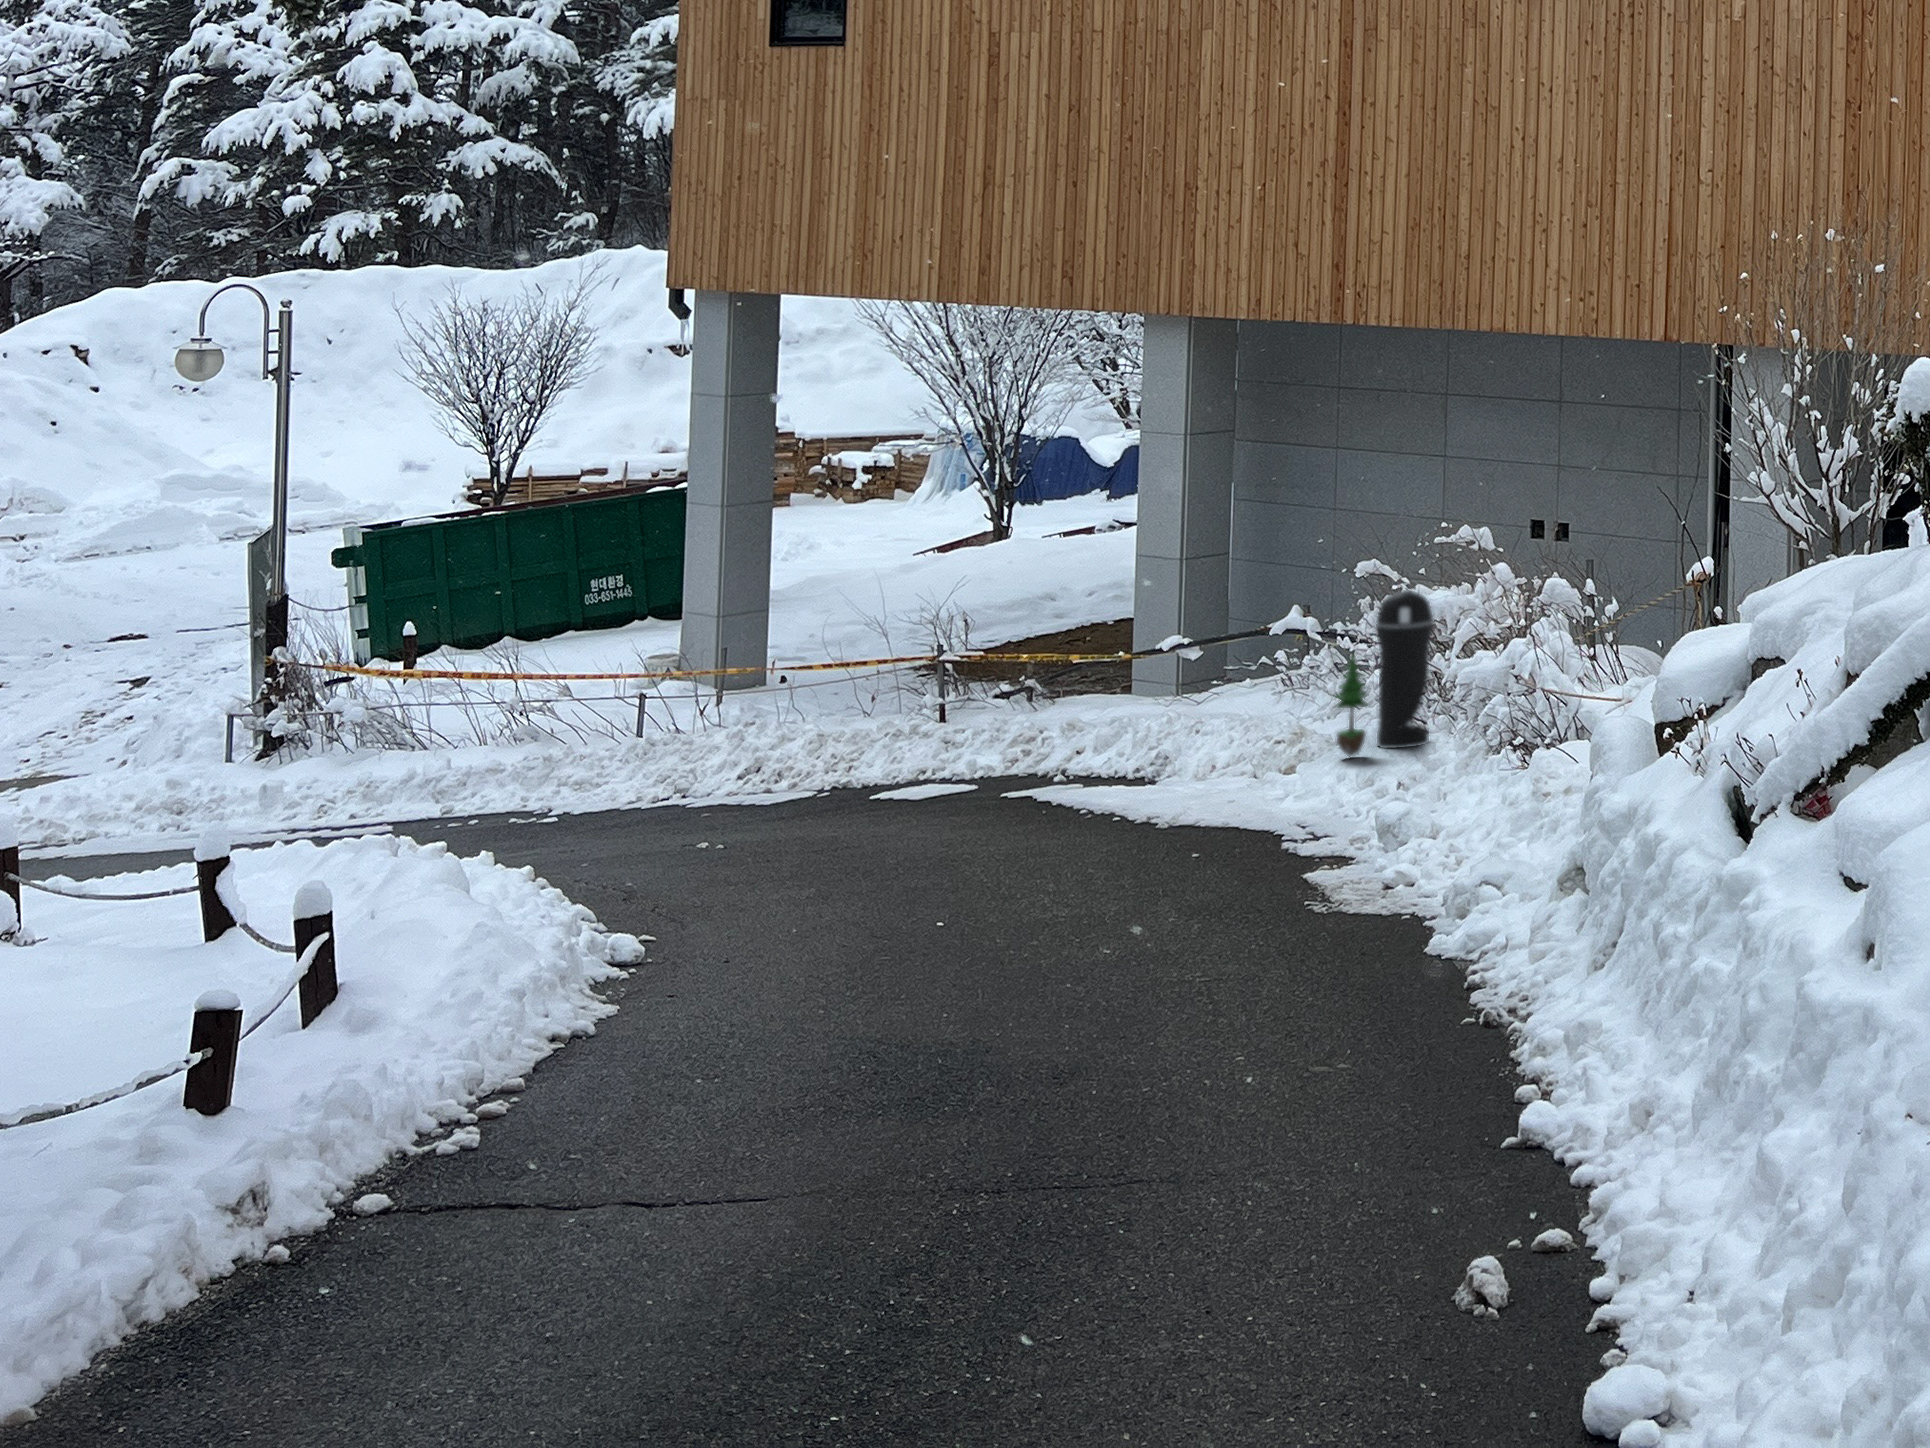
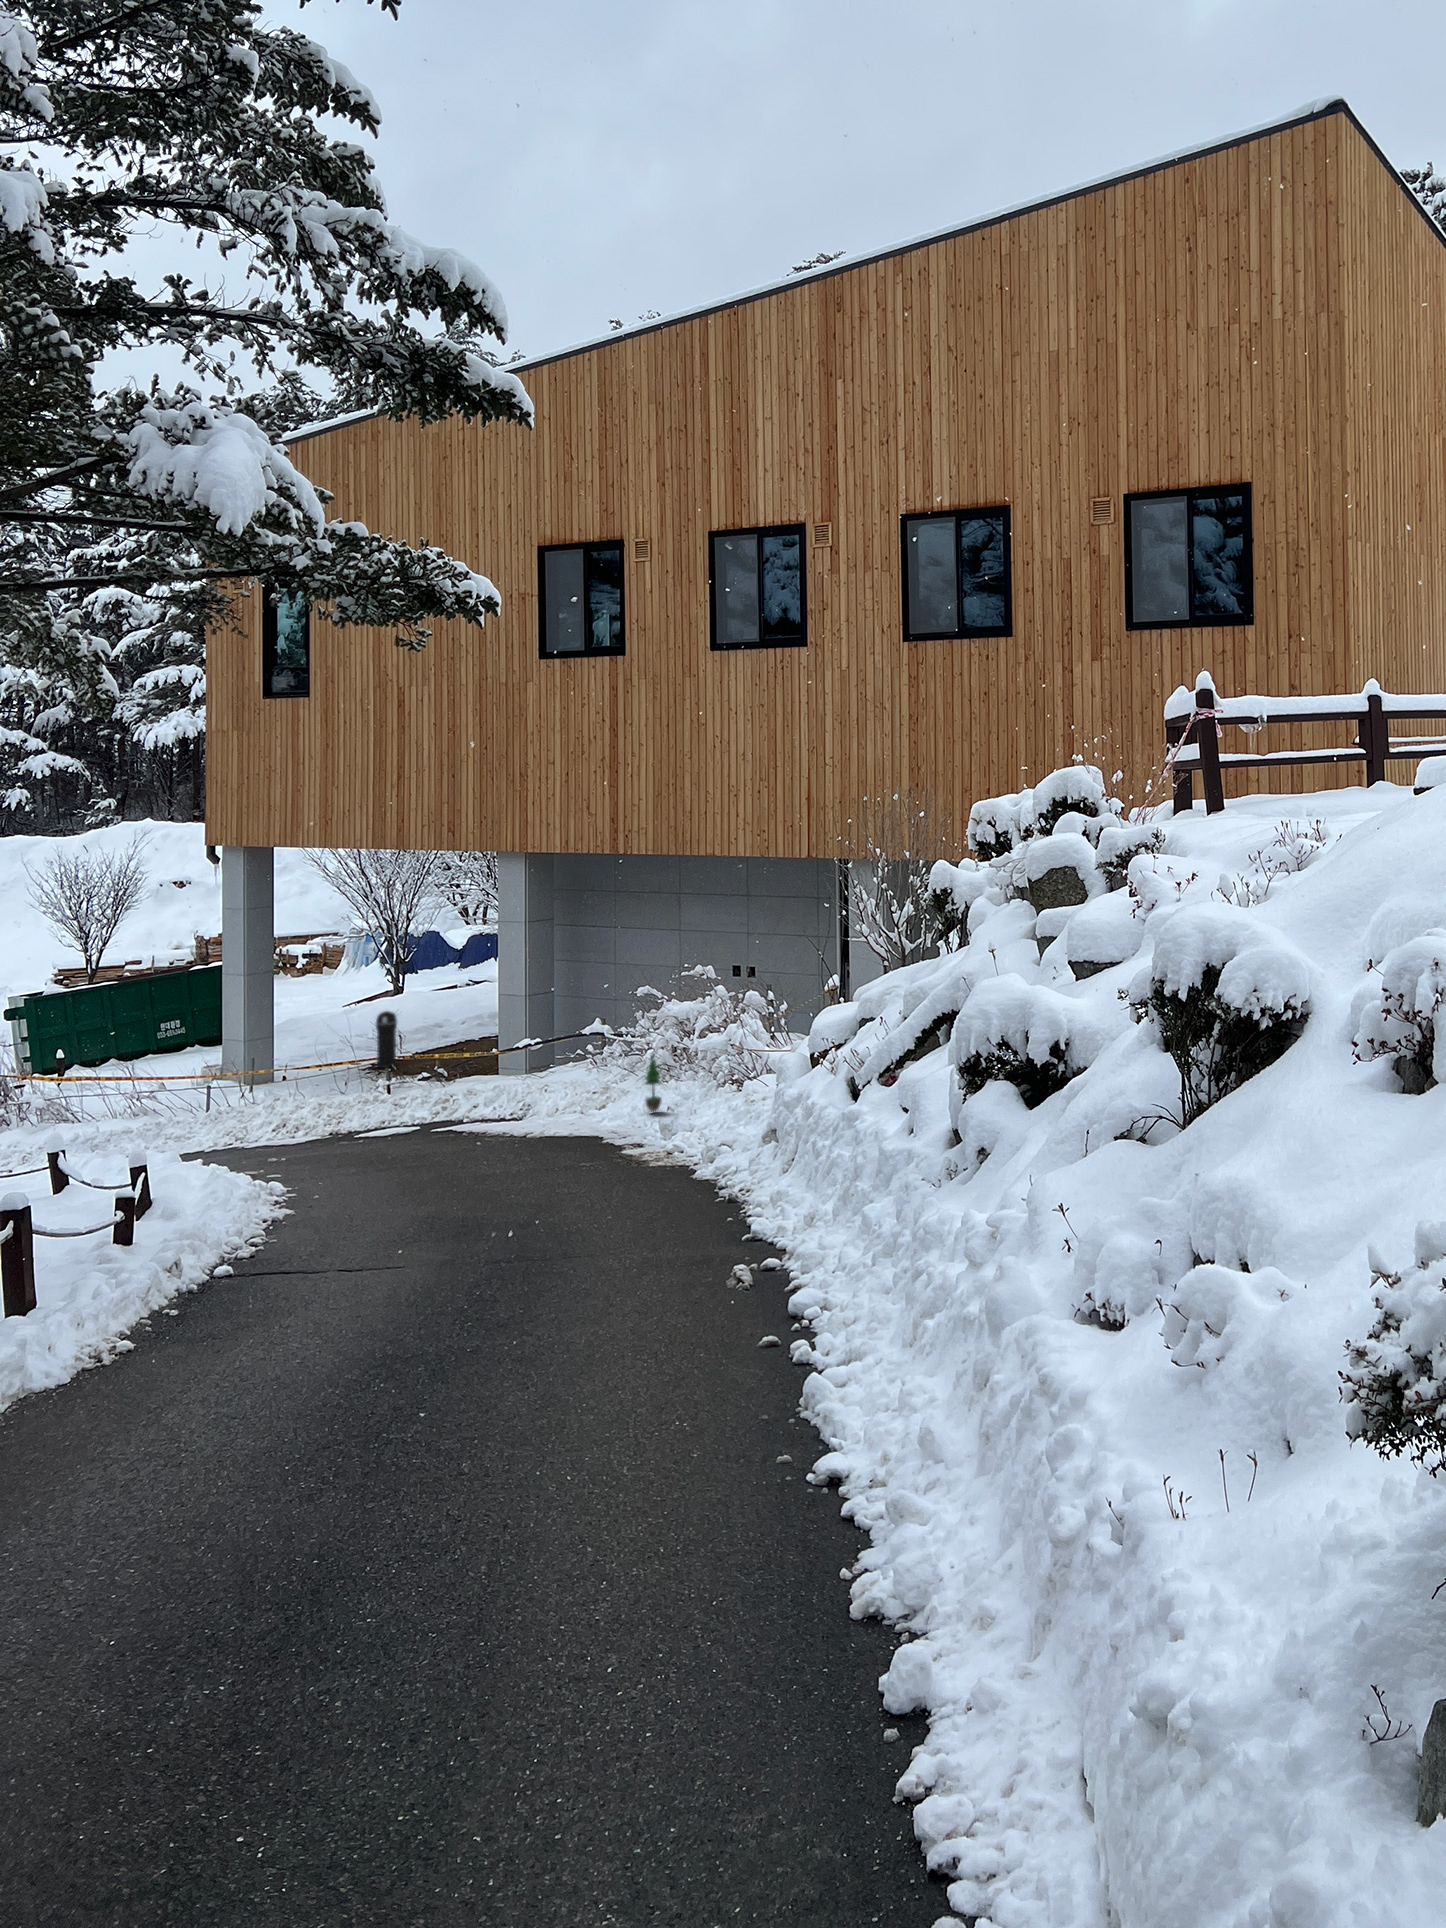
trash can: present [1376,590,1434,748] -> present [376,1011,397,1068]

